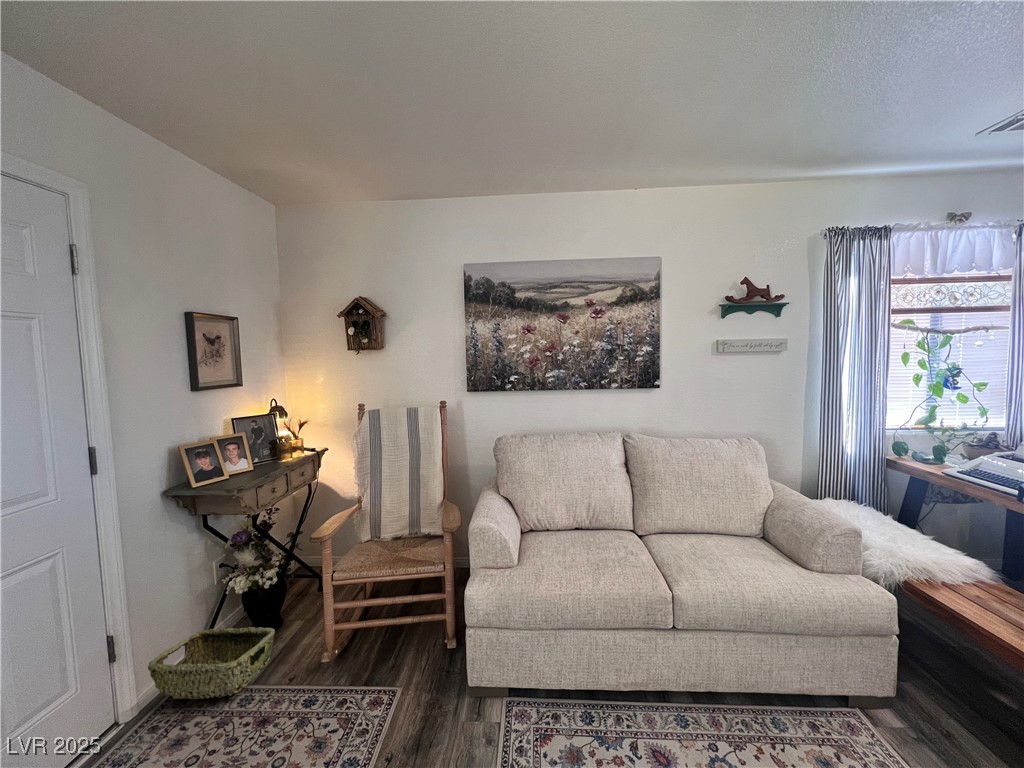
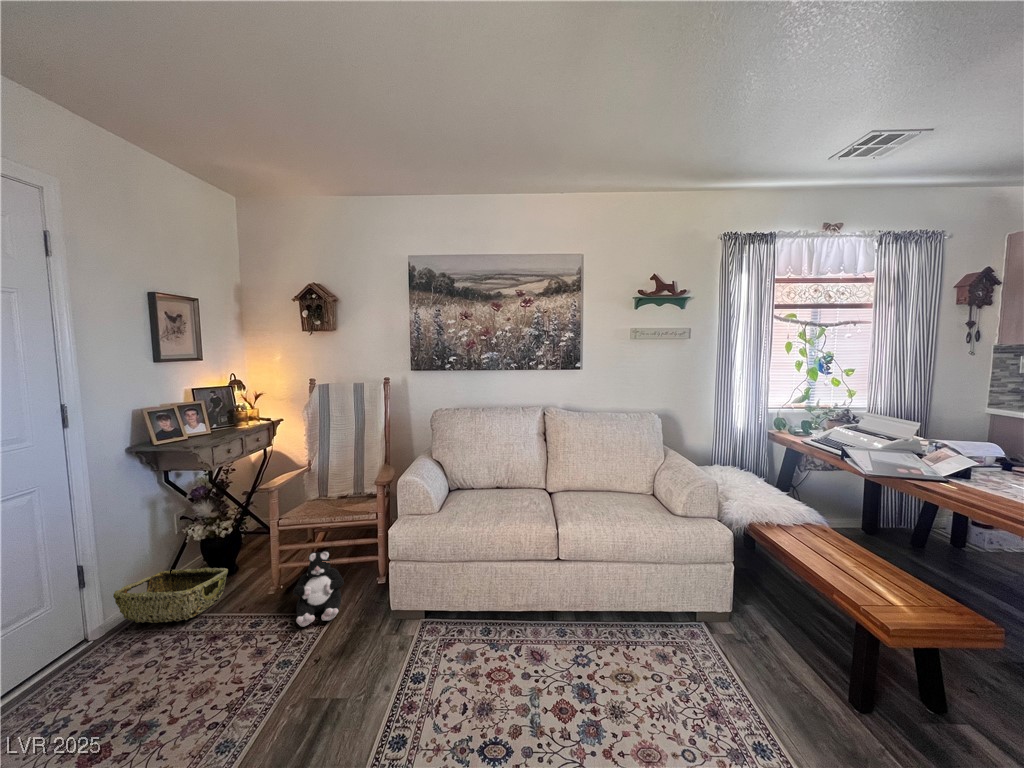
plush toy: none [351,610,408,708] -> present [293,550,344,627]

